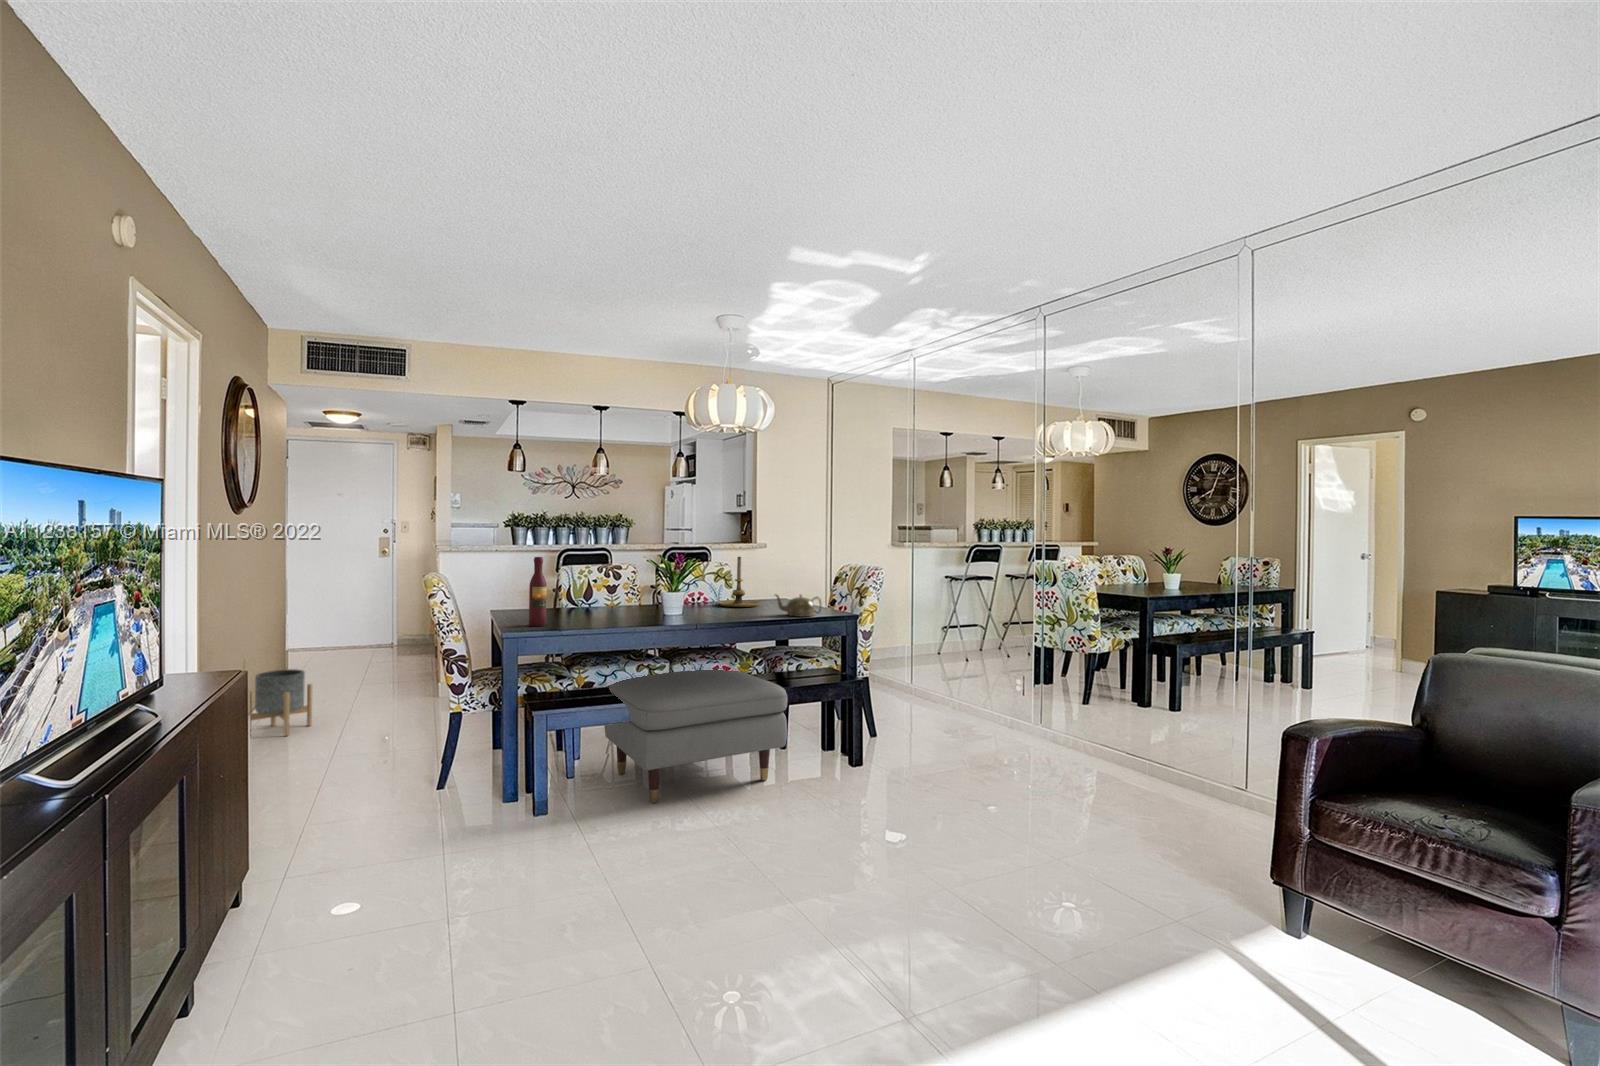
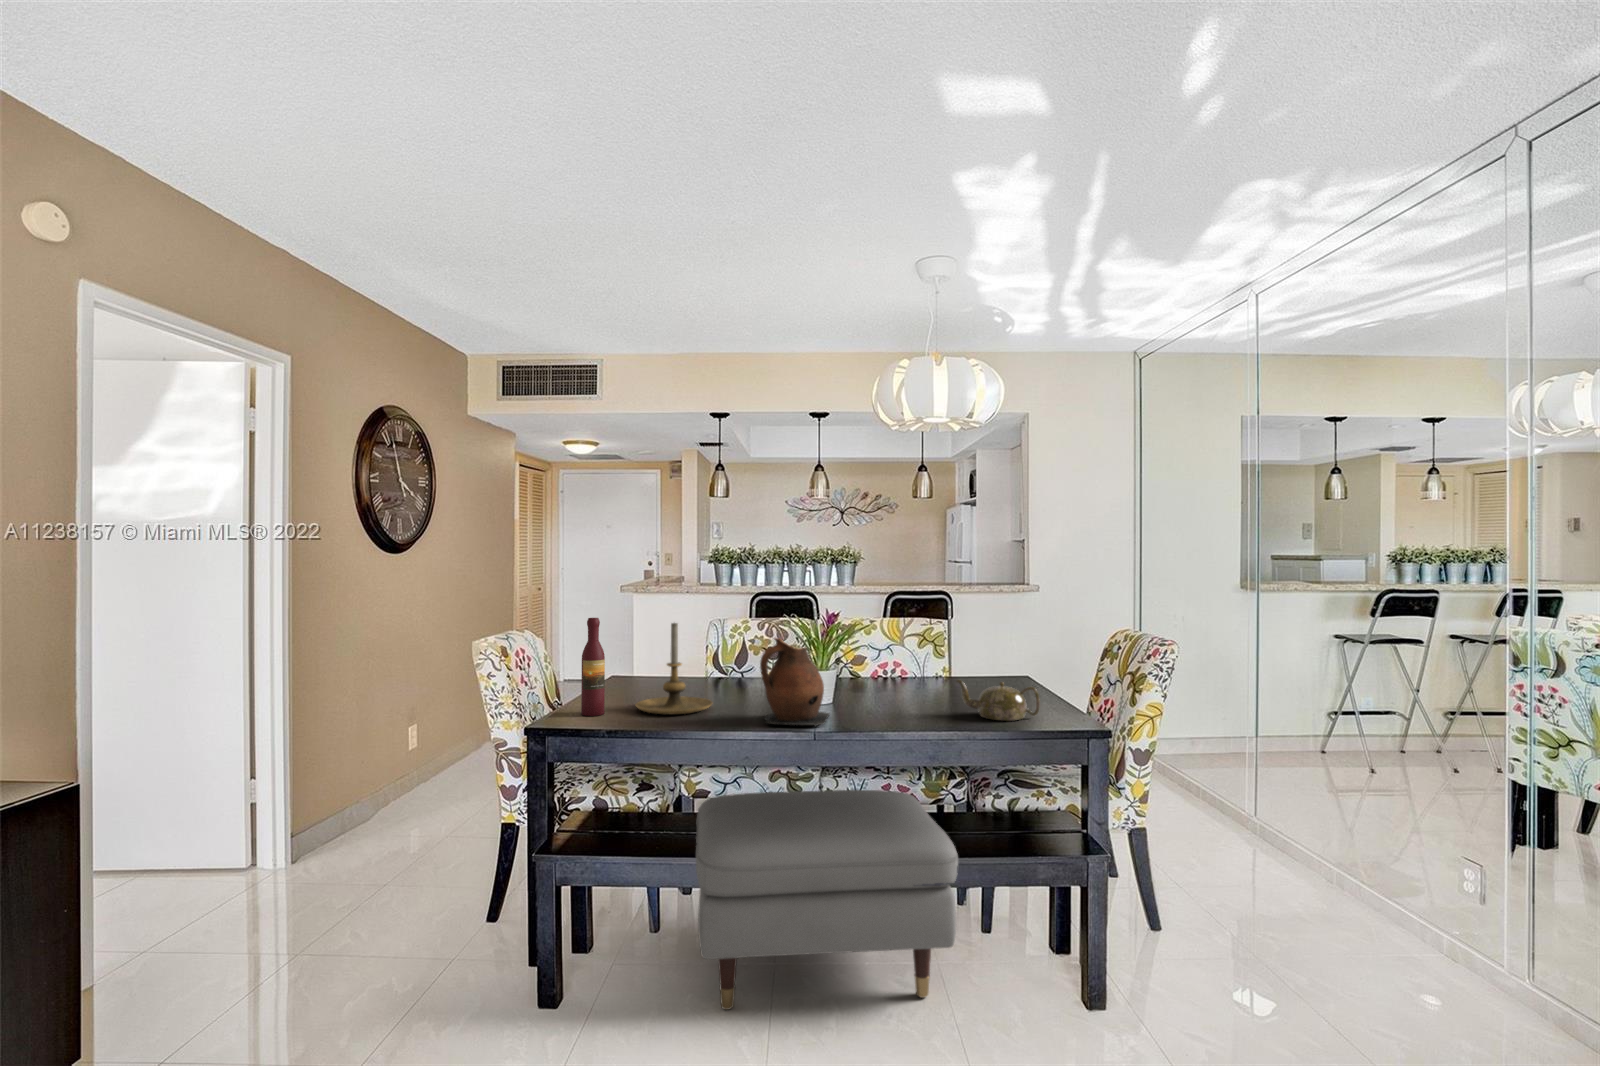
candle holder: present [717,557,760,607] -> present [636,623,712,714]
ceramic pitcher: none [661,569,708,624] -> present [760,638,830,726]
planter: present [250,669,312,736] -> none [400,732,467,810]

